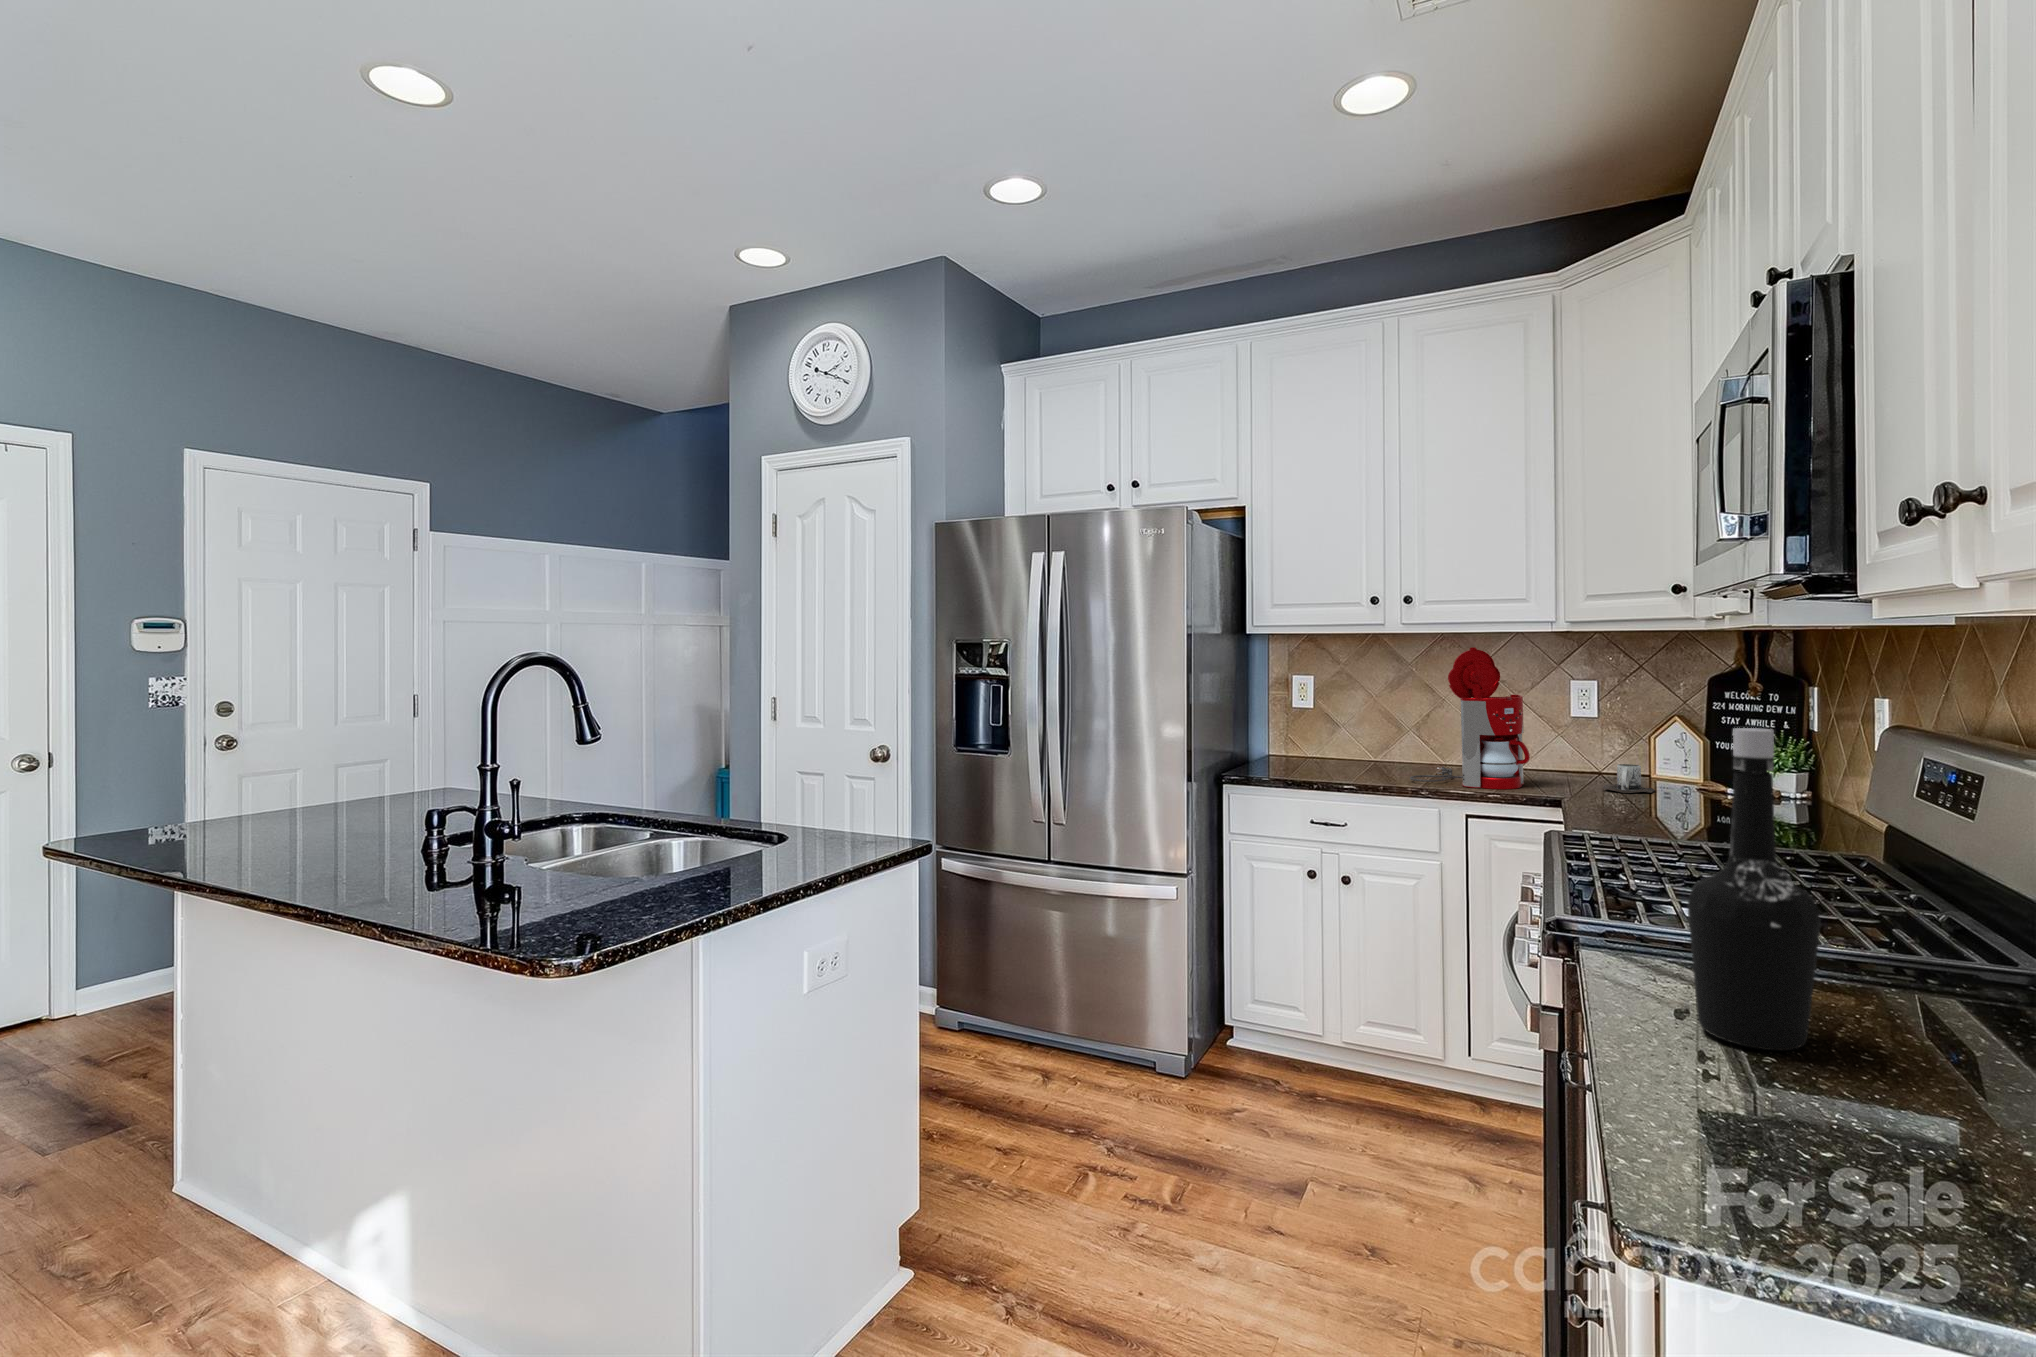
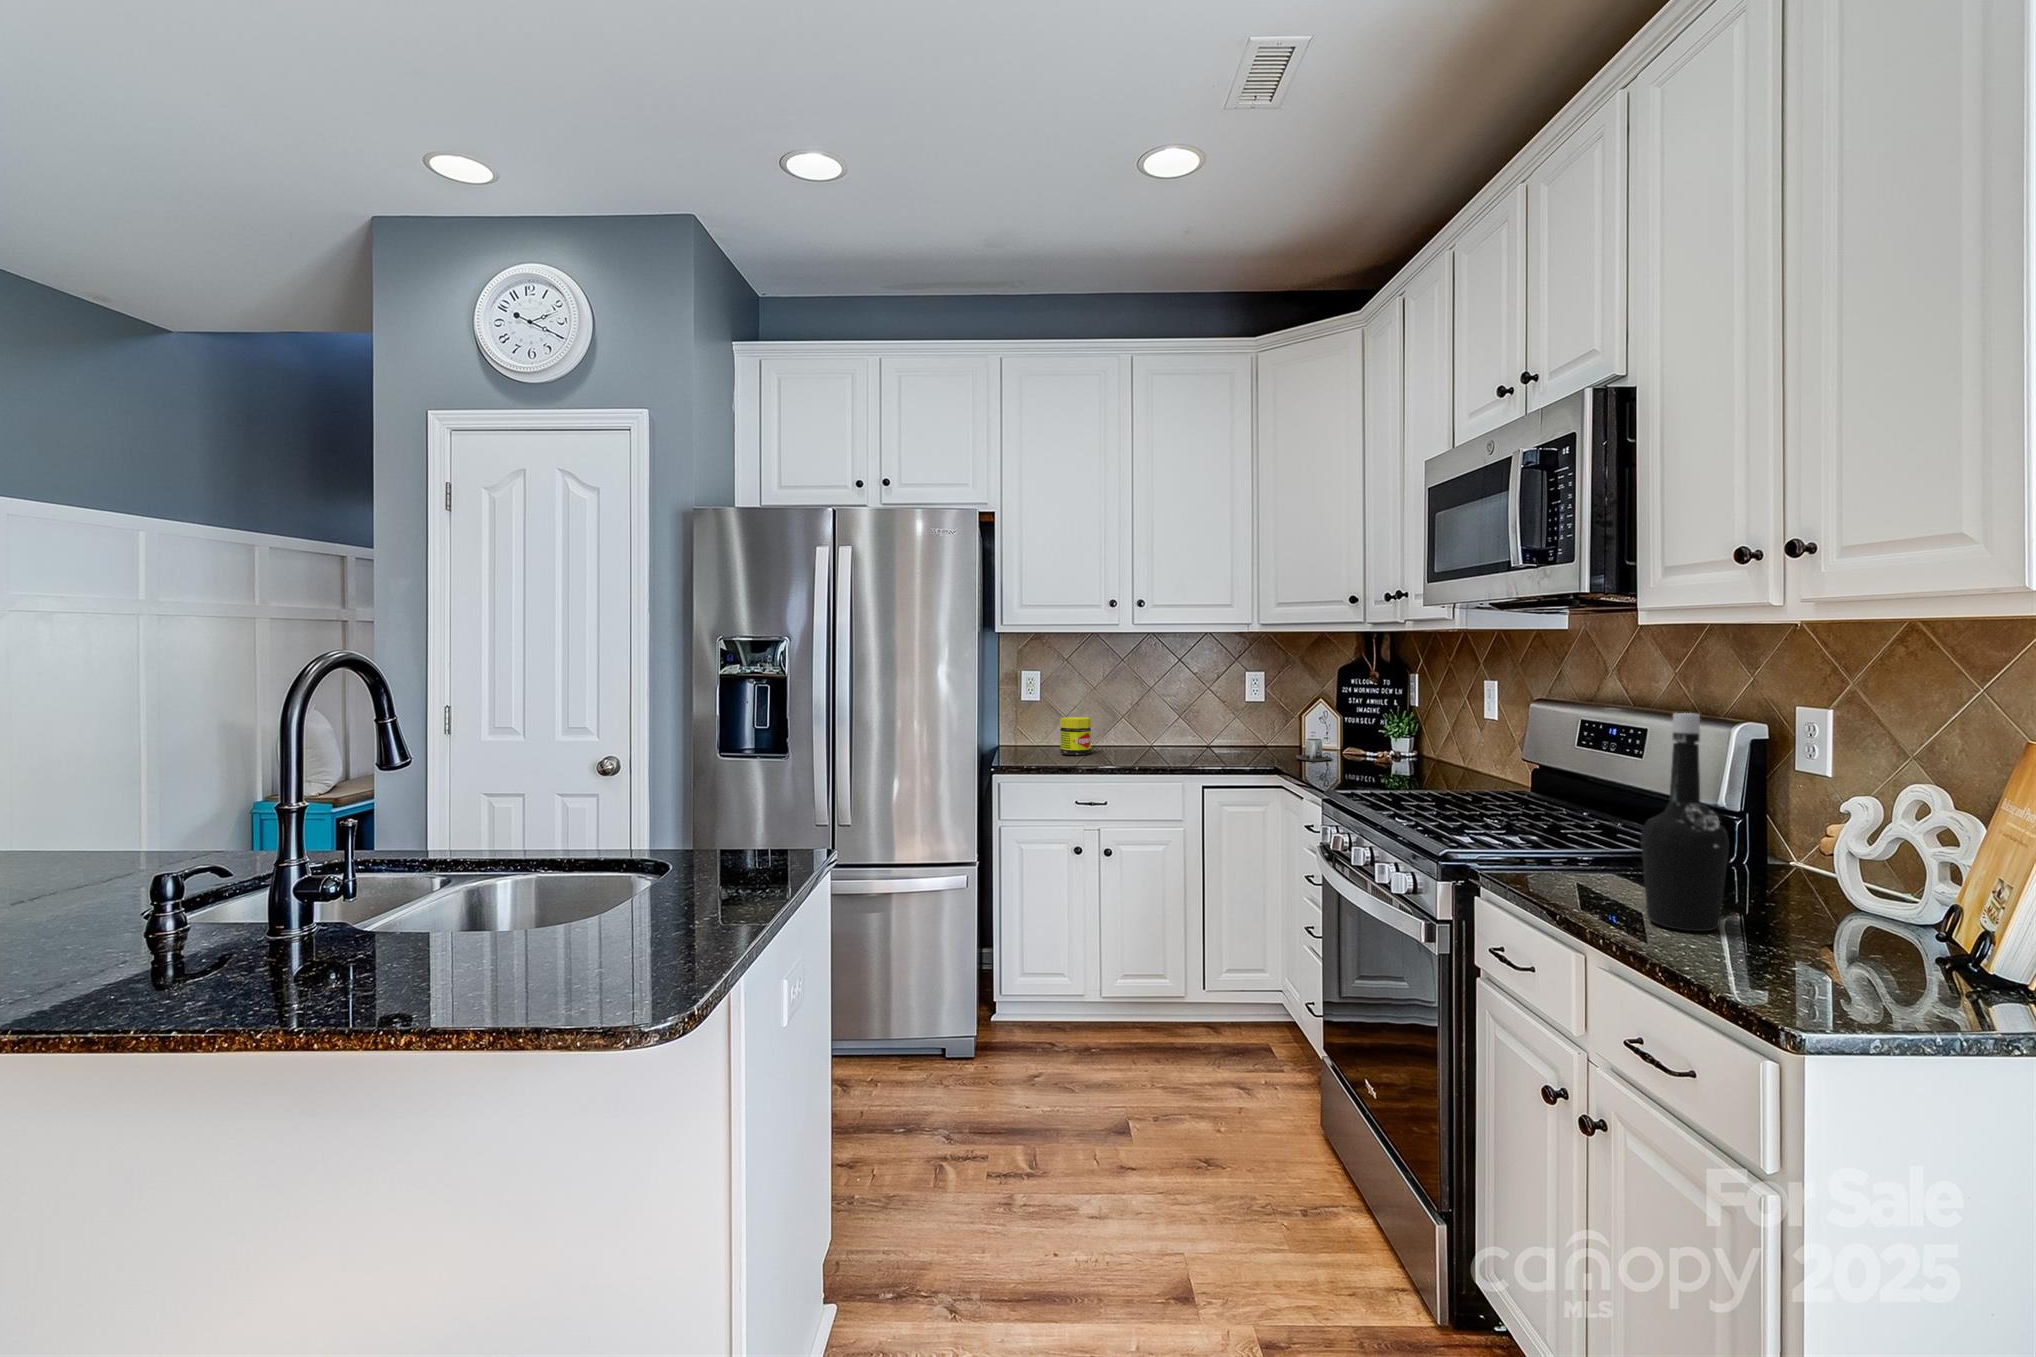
coffee maker: present [1410,647,1530,789] -> none [1145,645,1244,764]
jar: none [1329,728,1365,771] -> present [1060,717,1091,755]

